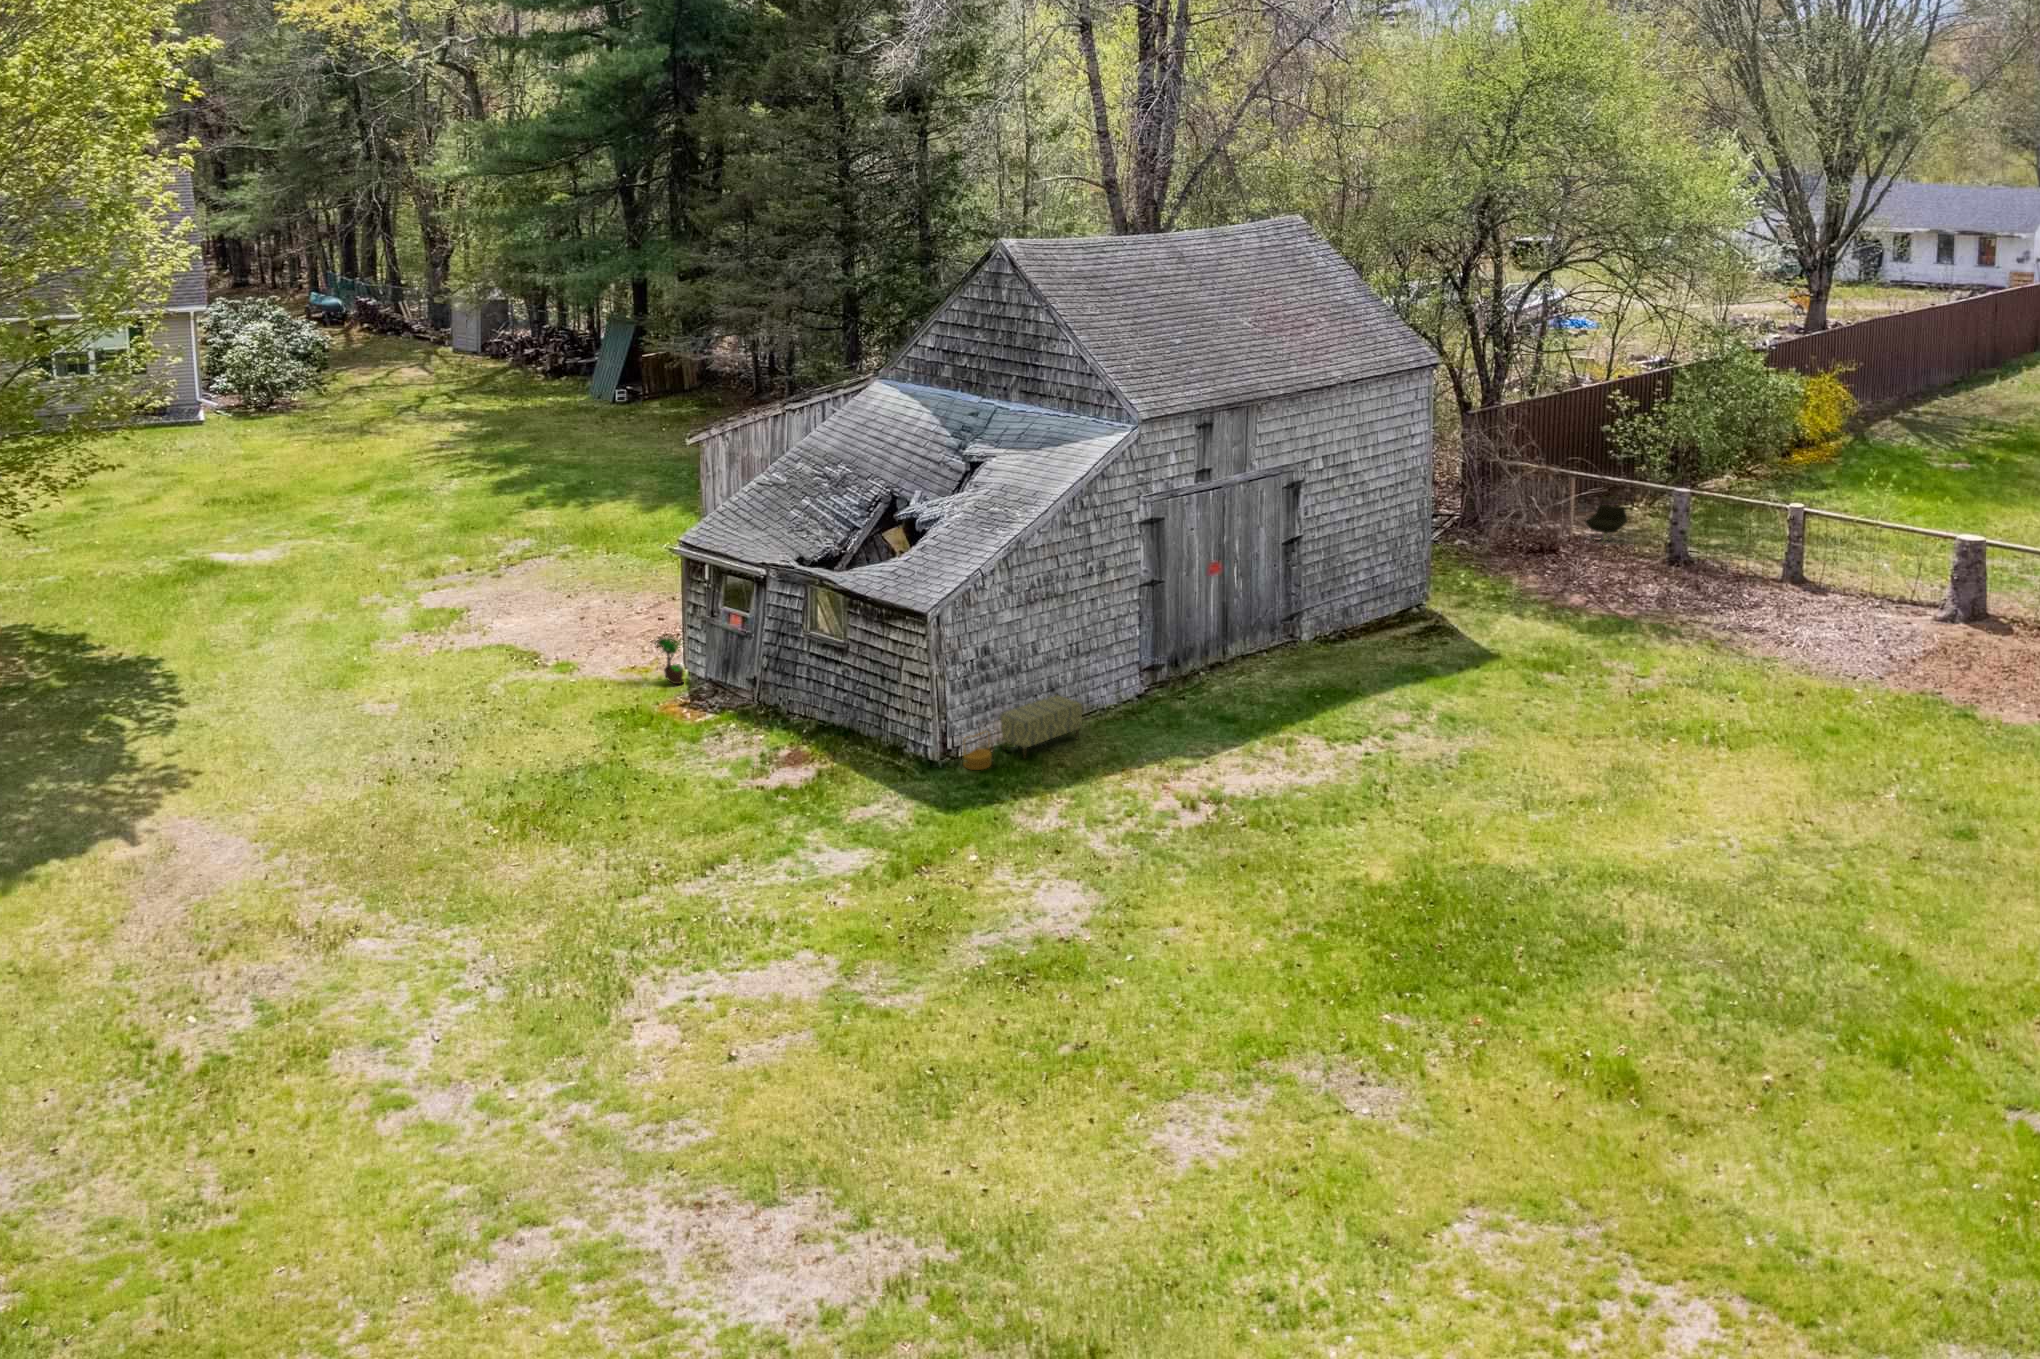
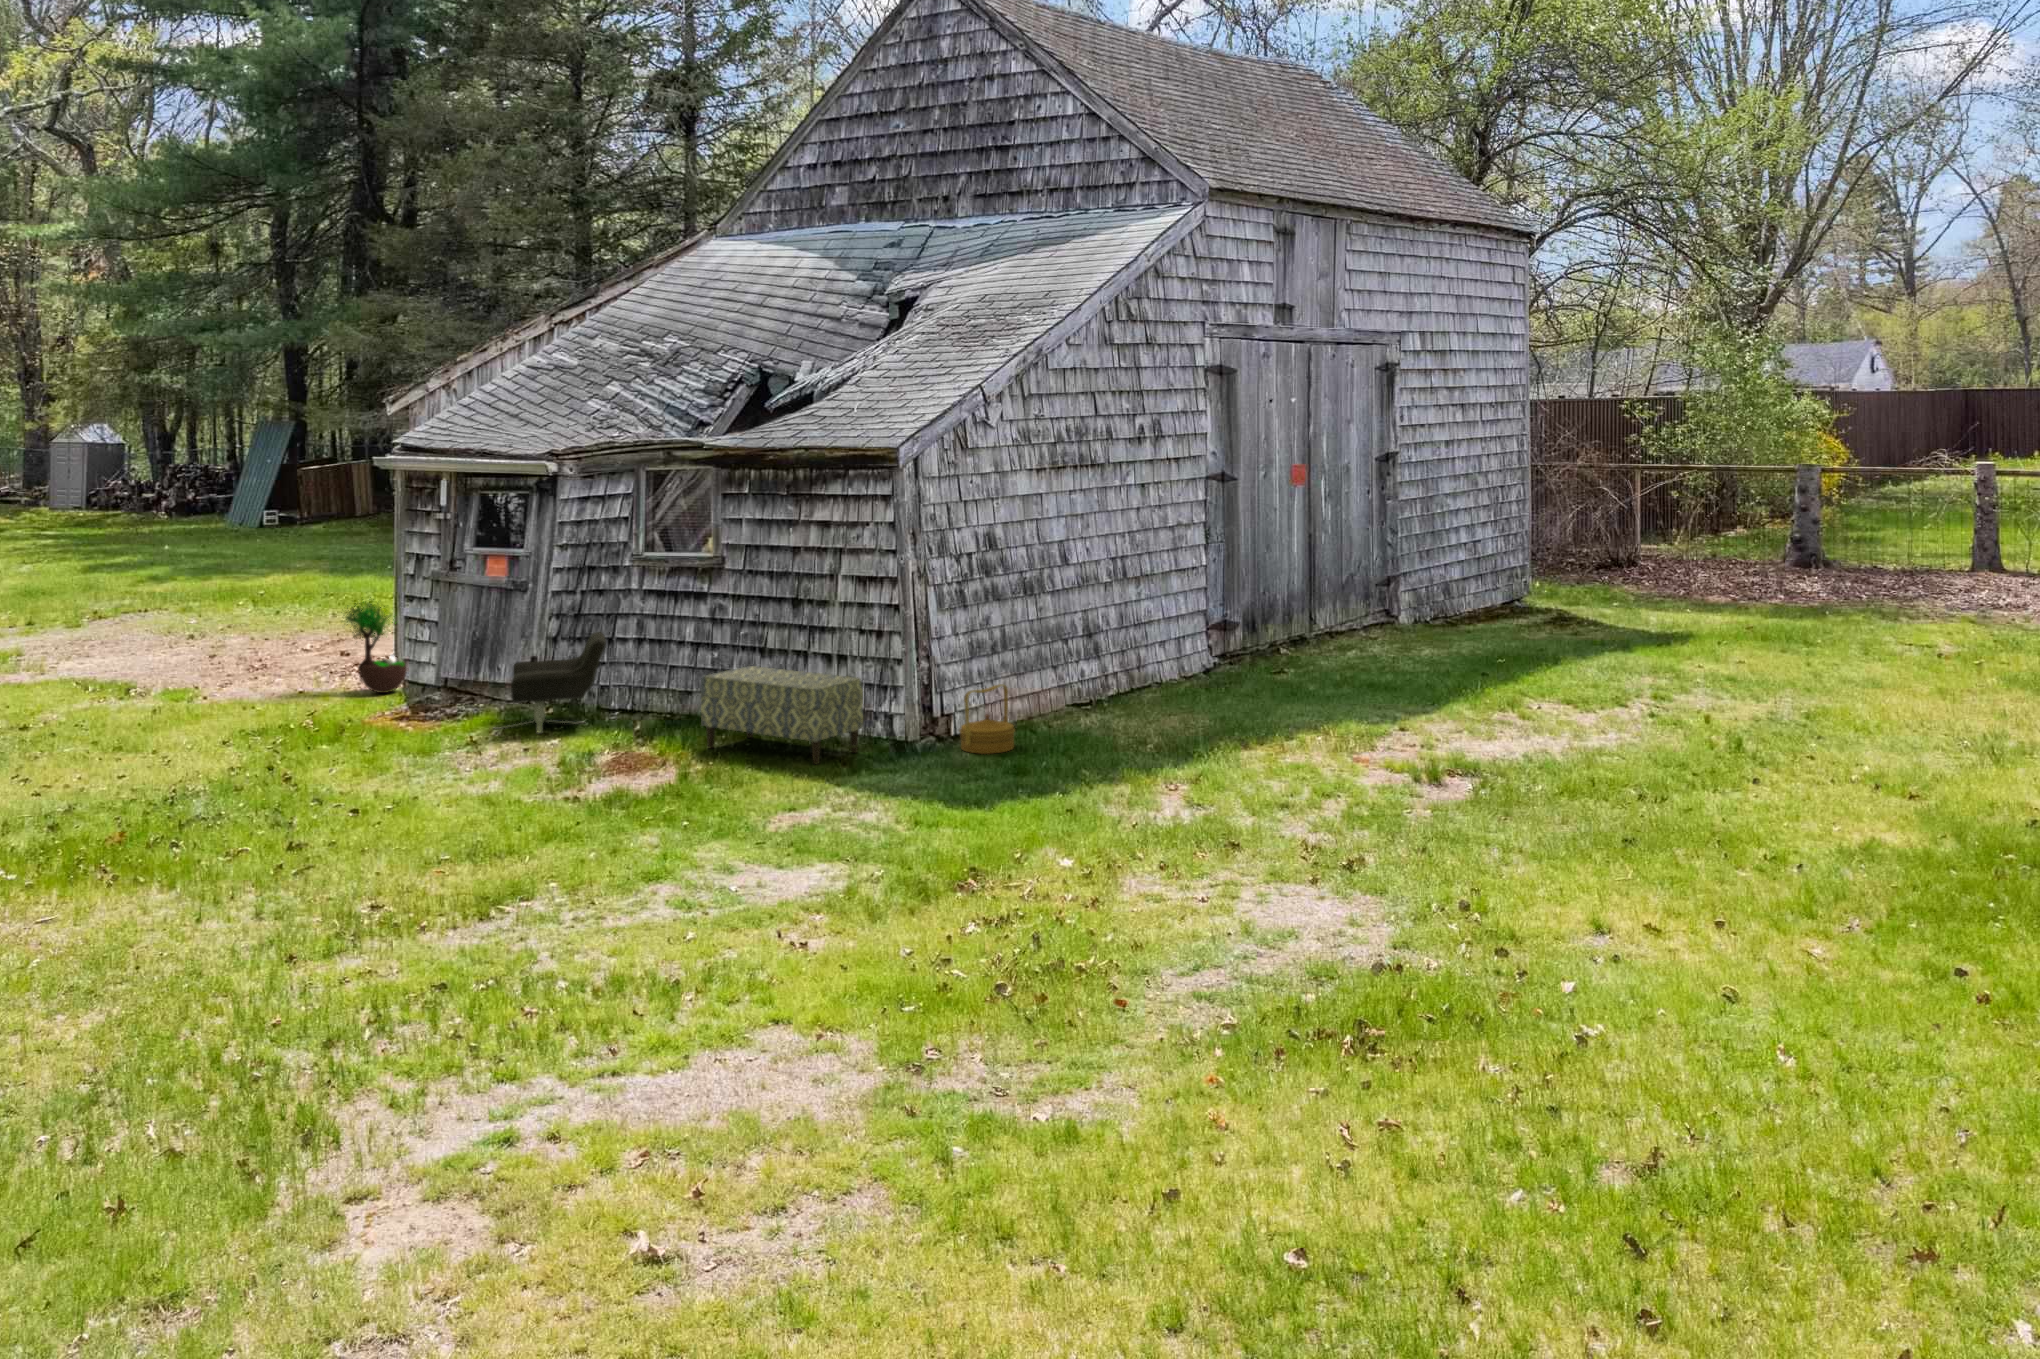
lounge chair: present [1584,504,1628,540] -> present [501,632,606,733]
bench: present [1000,695,1082,758] -> present [701,666,863,764]

